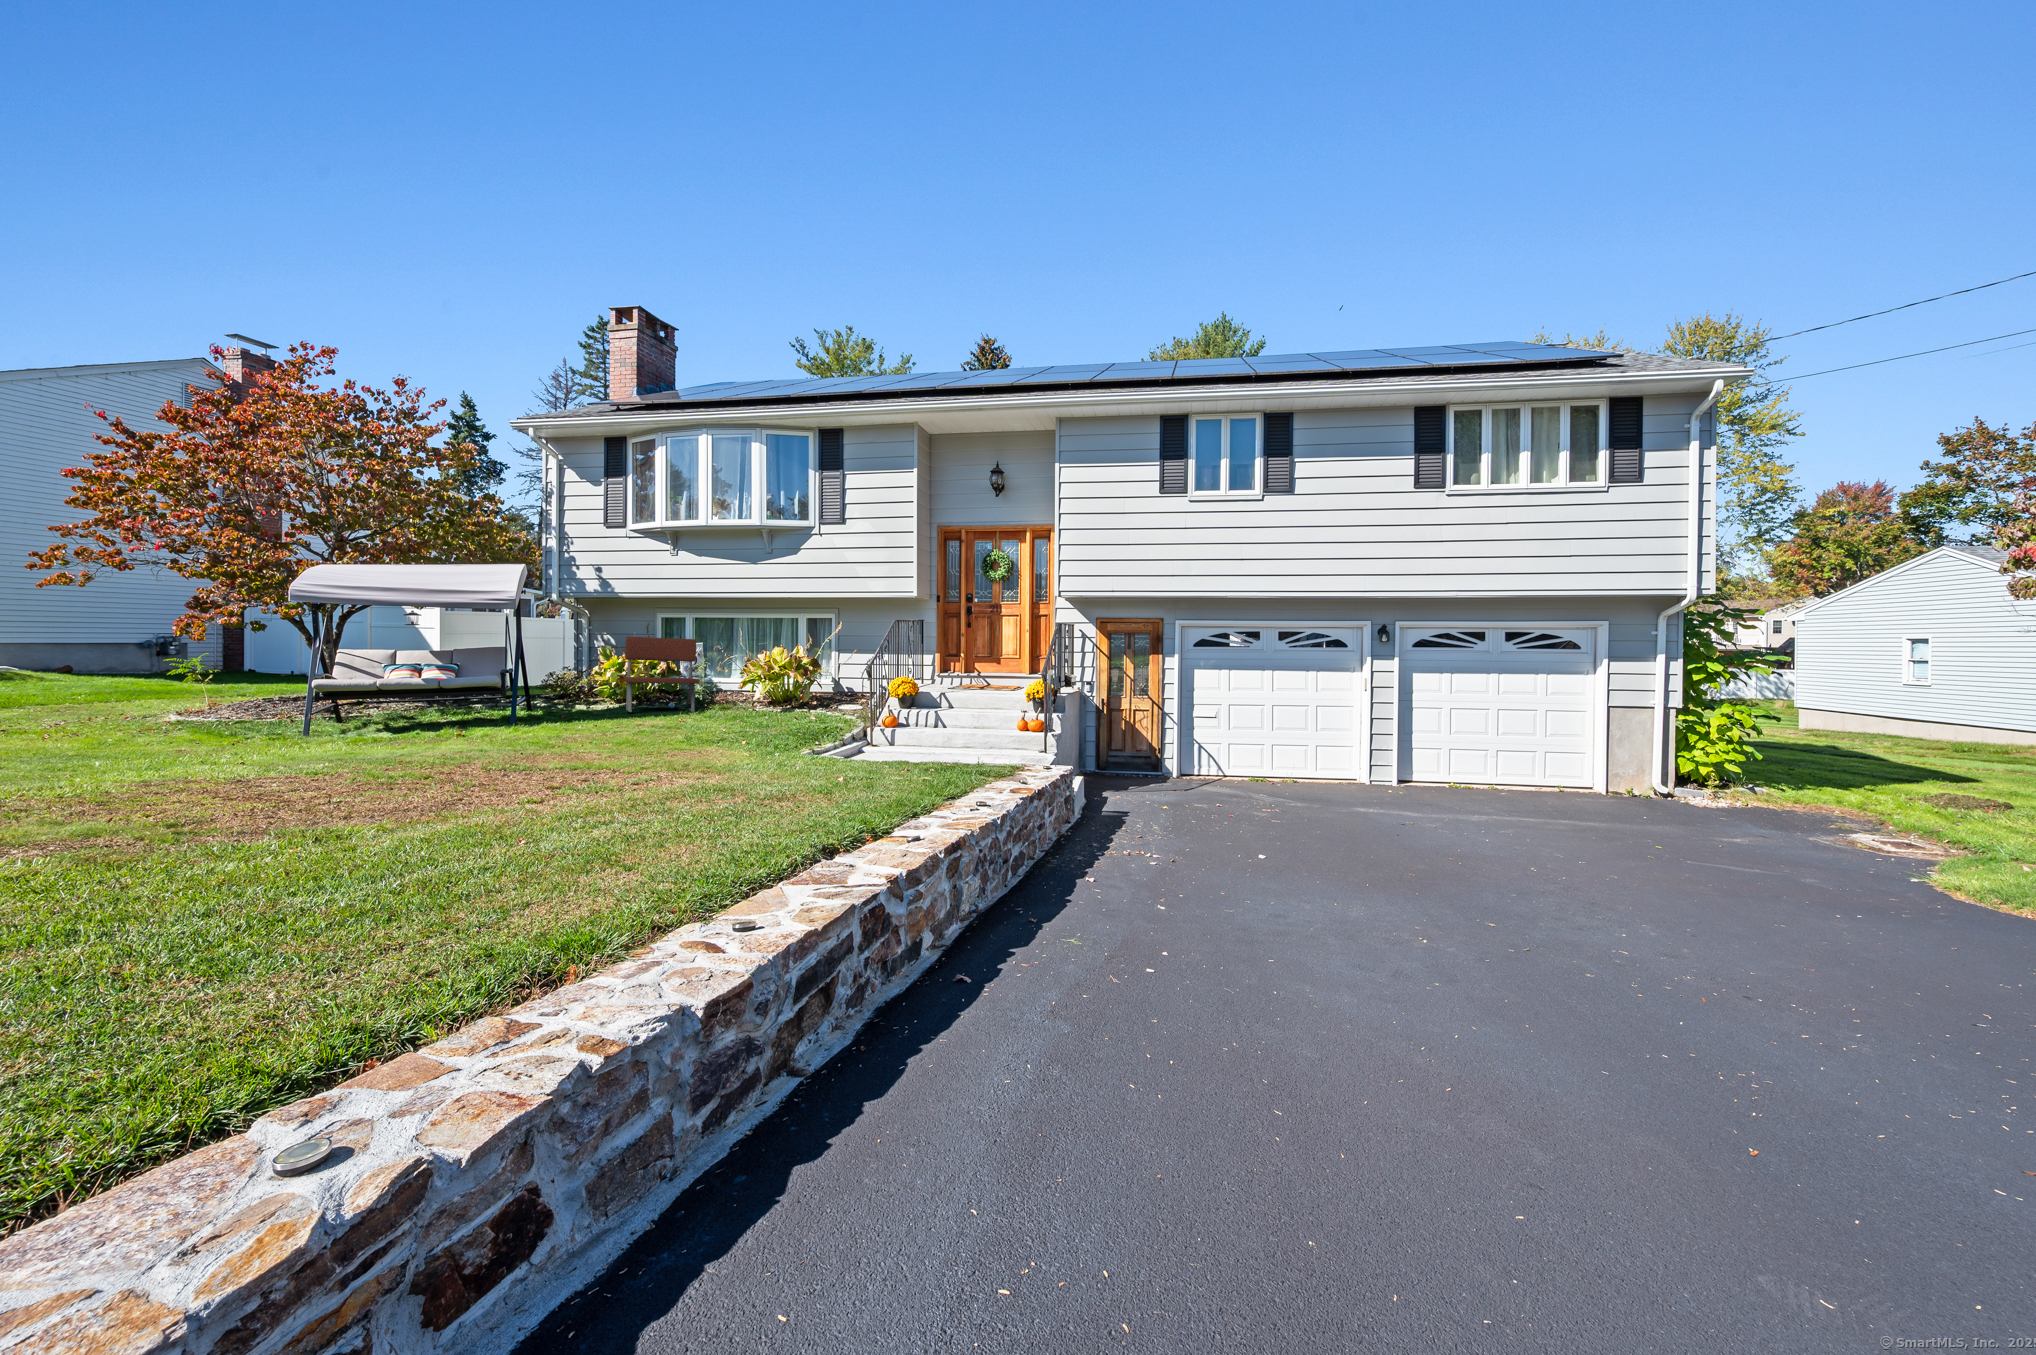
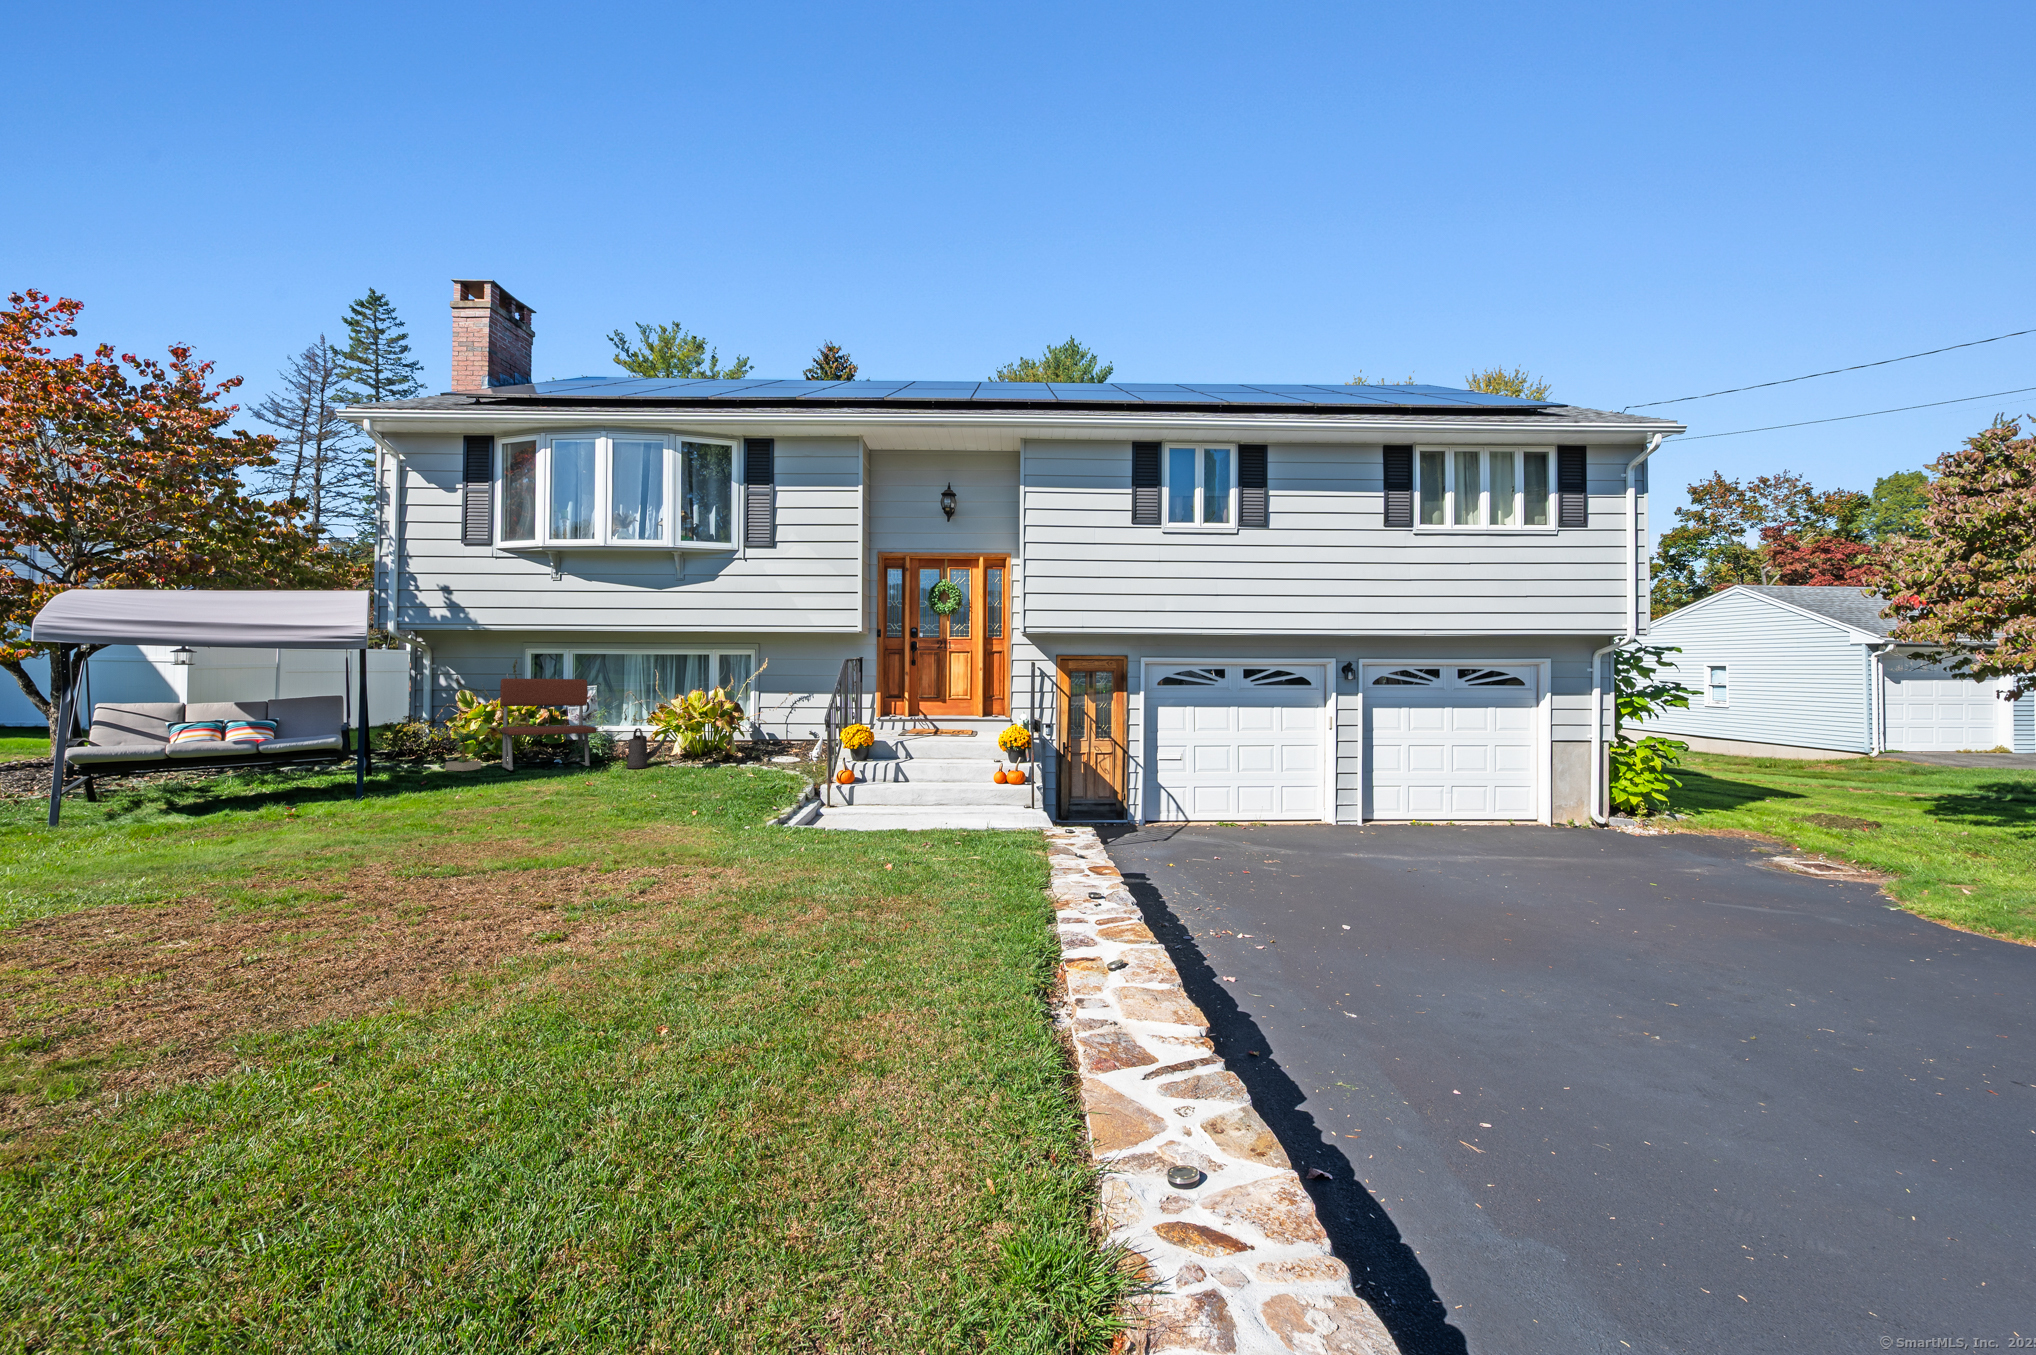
potted plant: none [582,678,612,712] -> present [445,730,481,771]
watering can: none [717,680,759,714] -> present [621,728,669,768]

